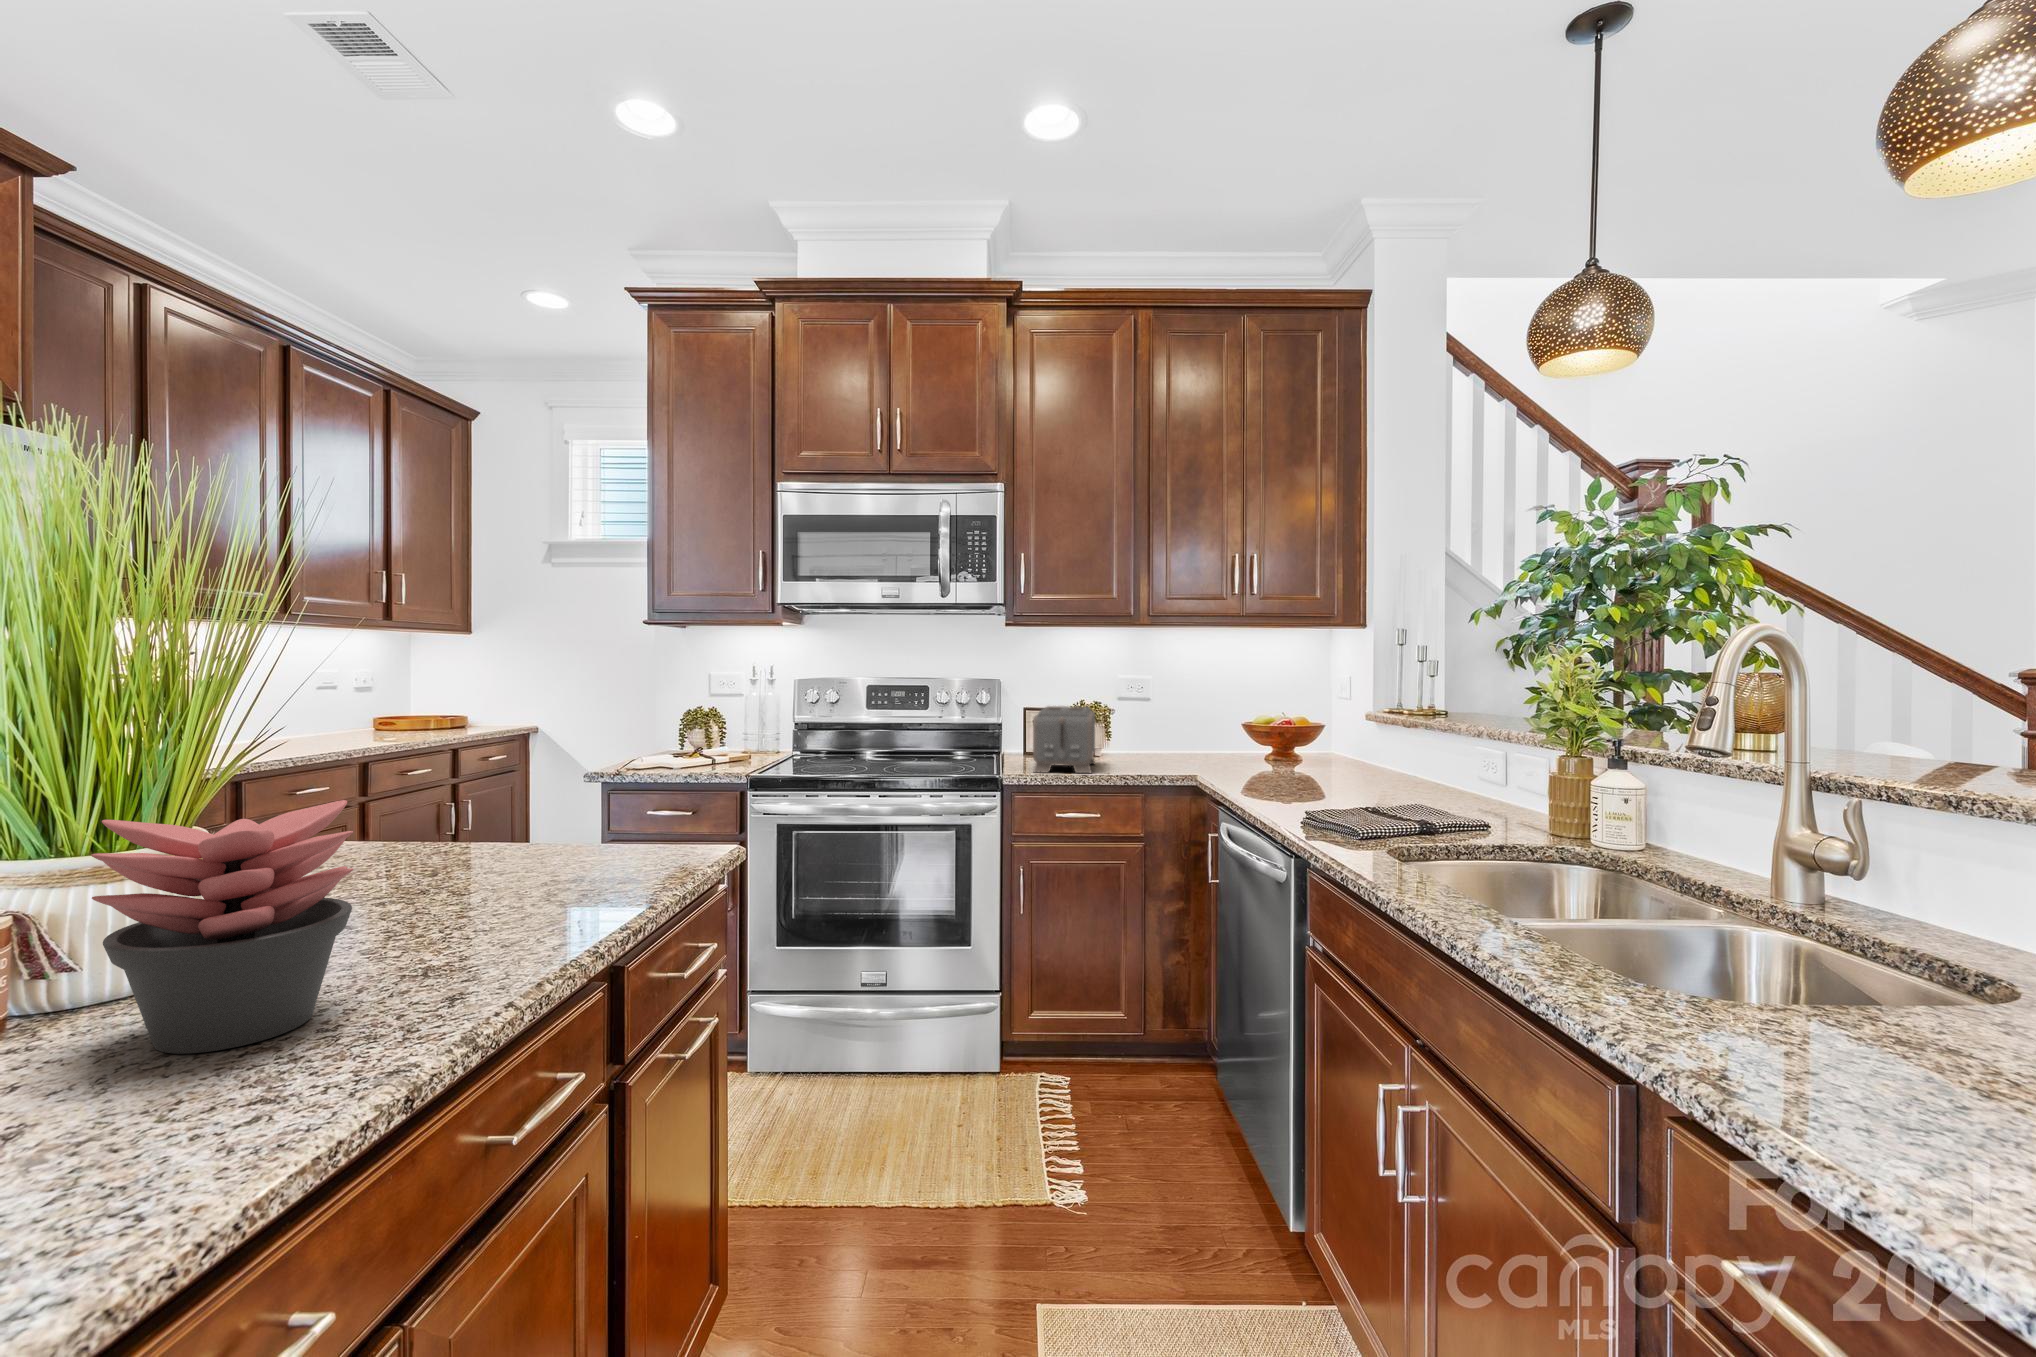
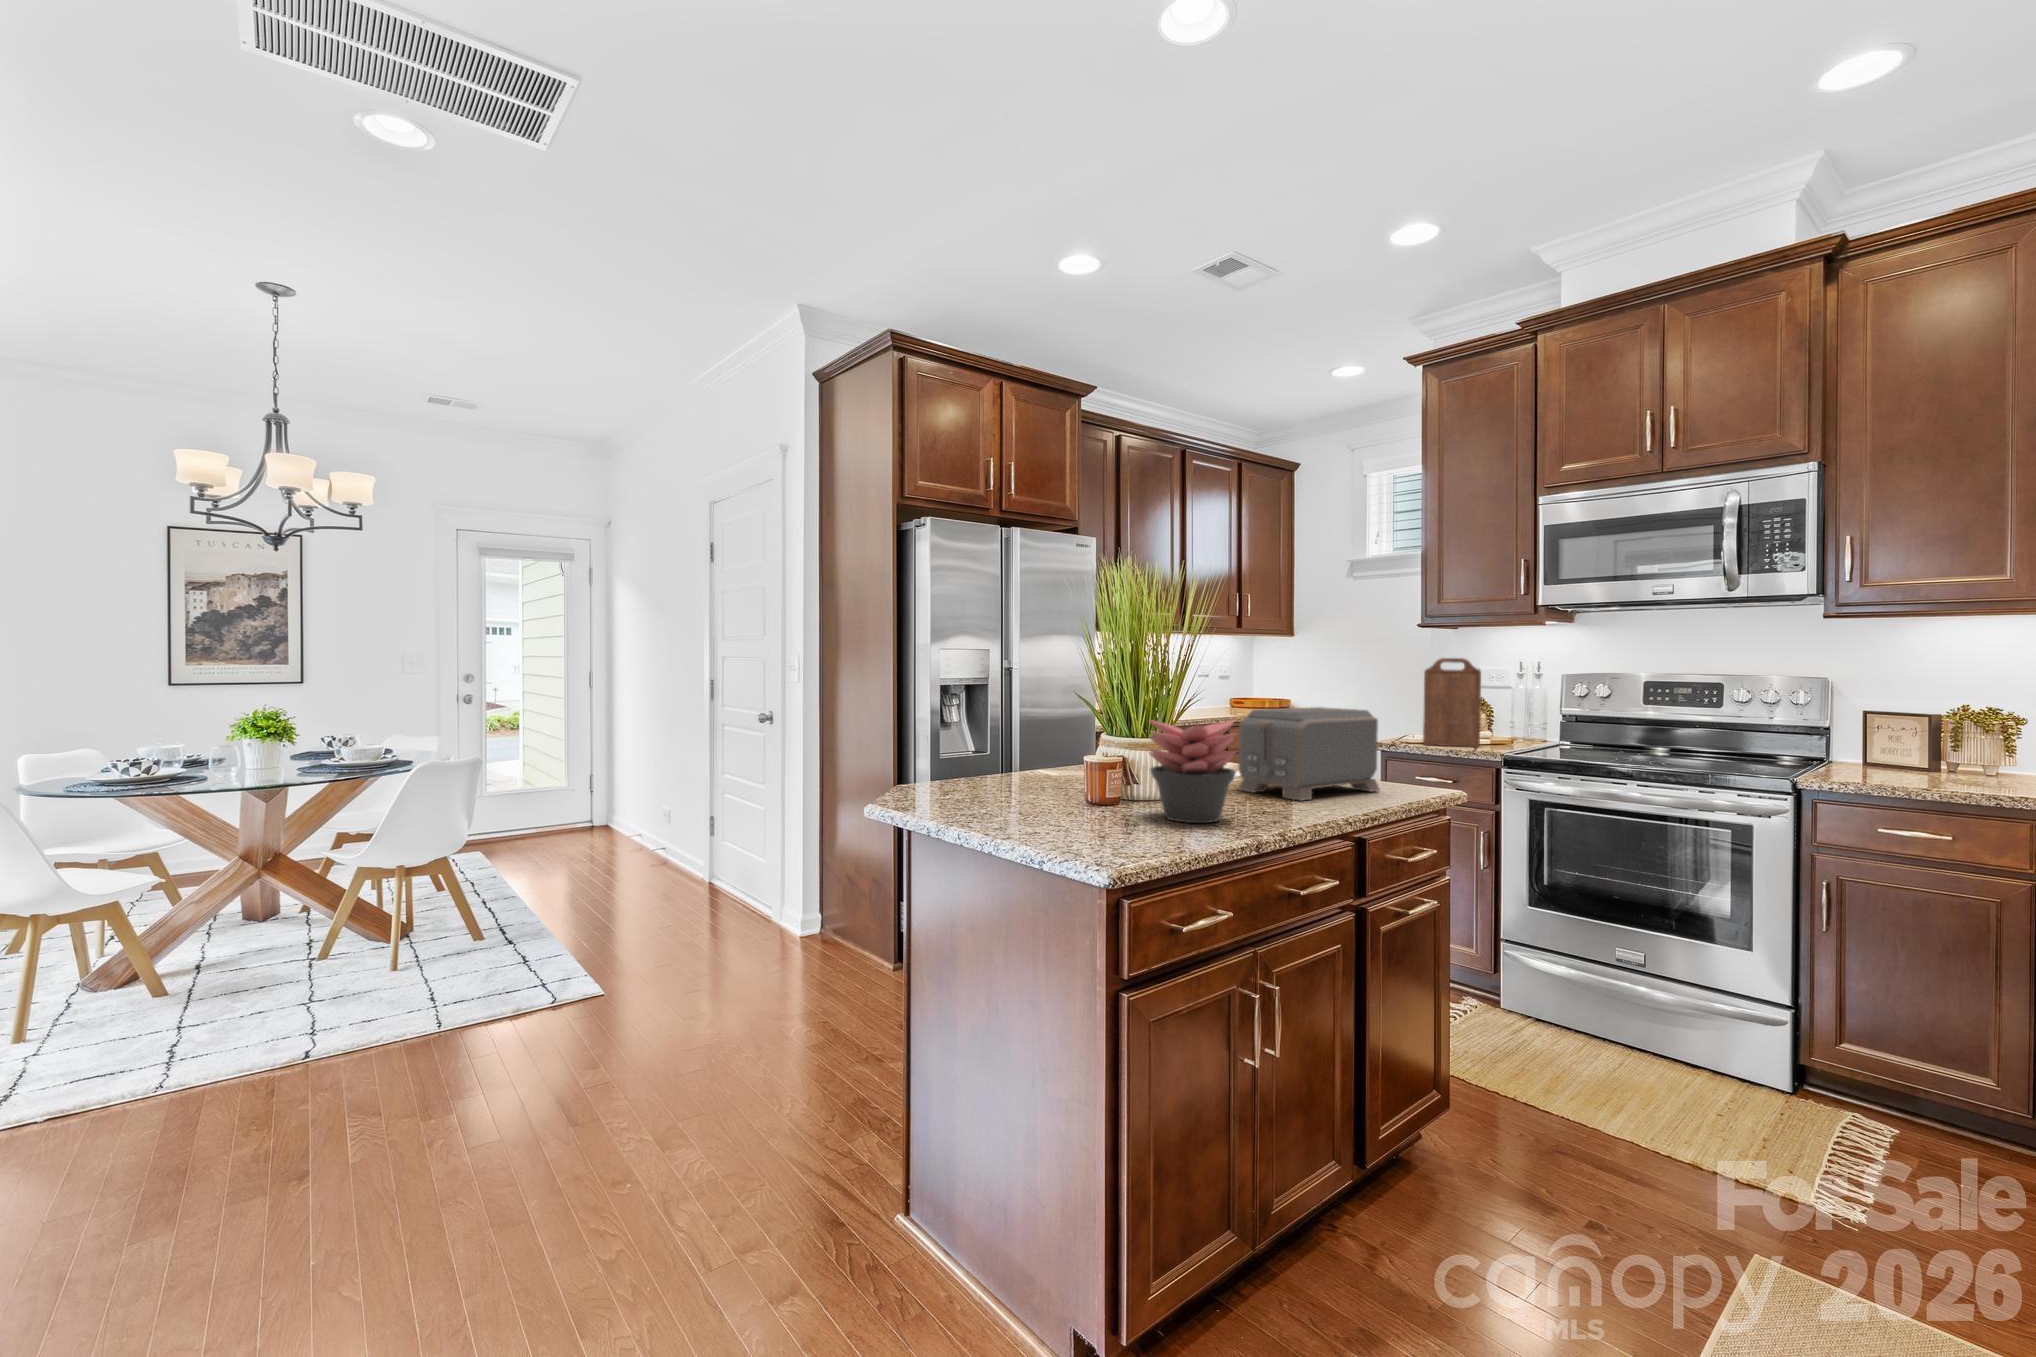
cutting board: none [654,663,719,770] -> present [1423,658,1481,747]
toaster: present [1033,706,1095,773] -> present [1239,707,1380,801]

